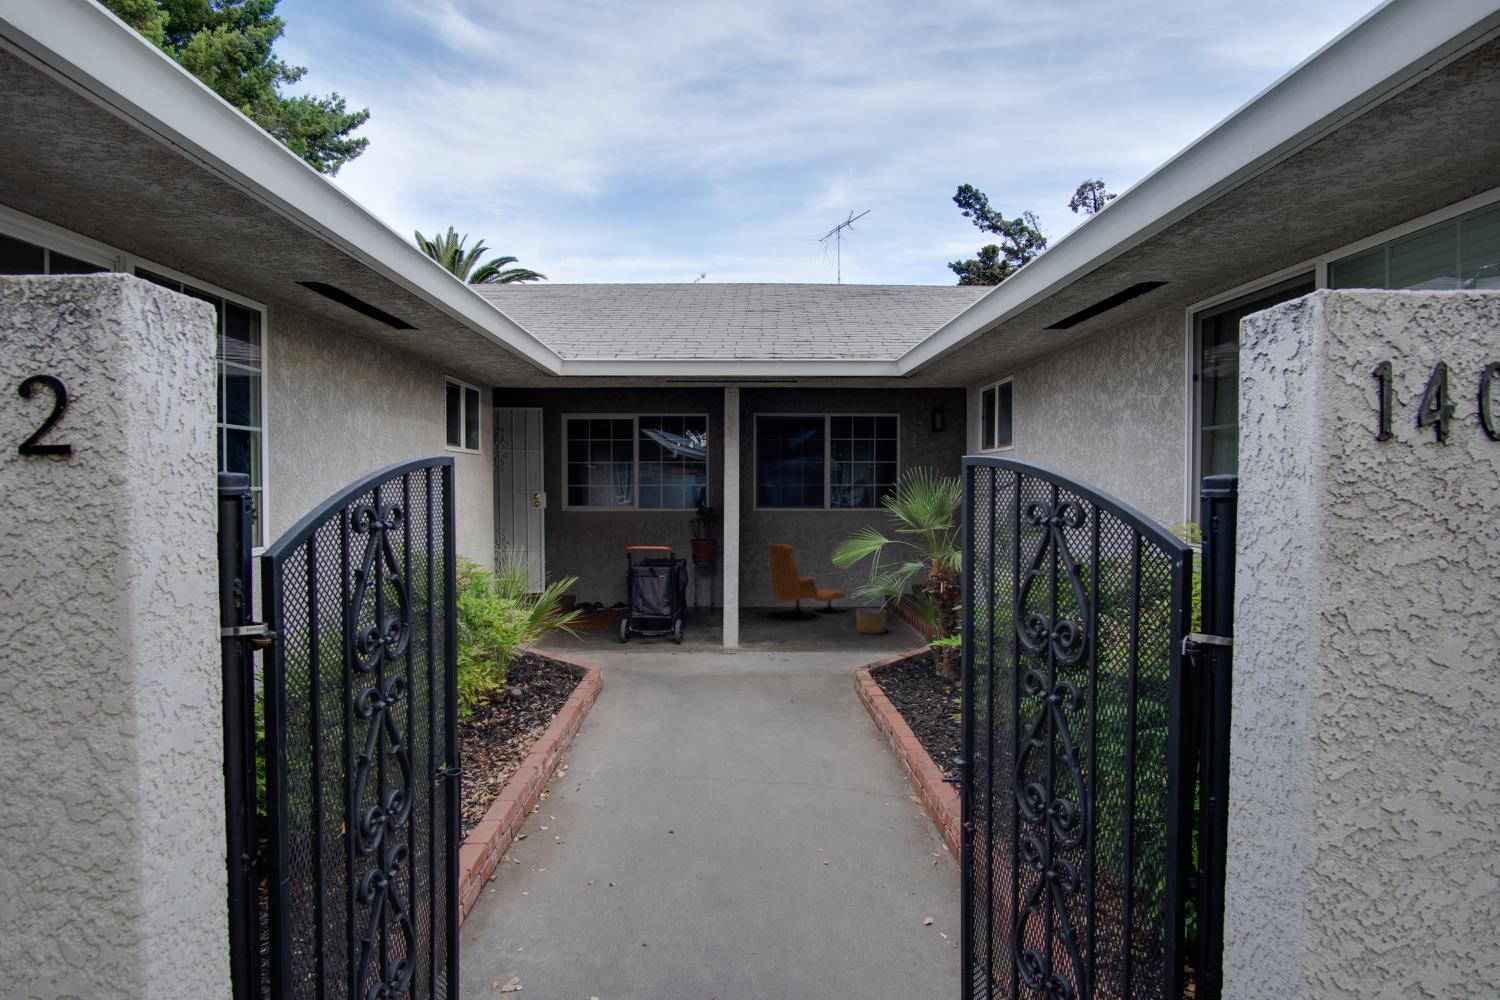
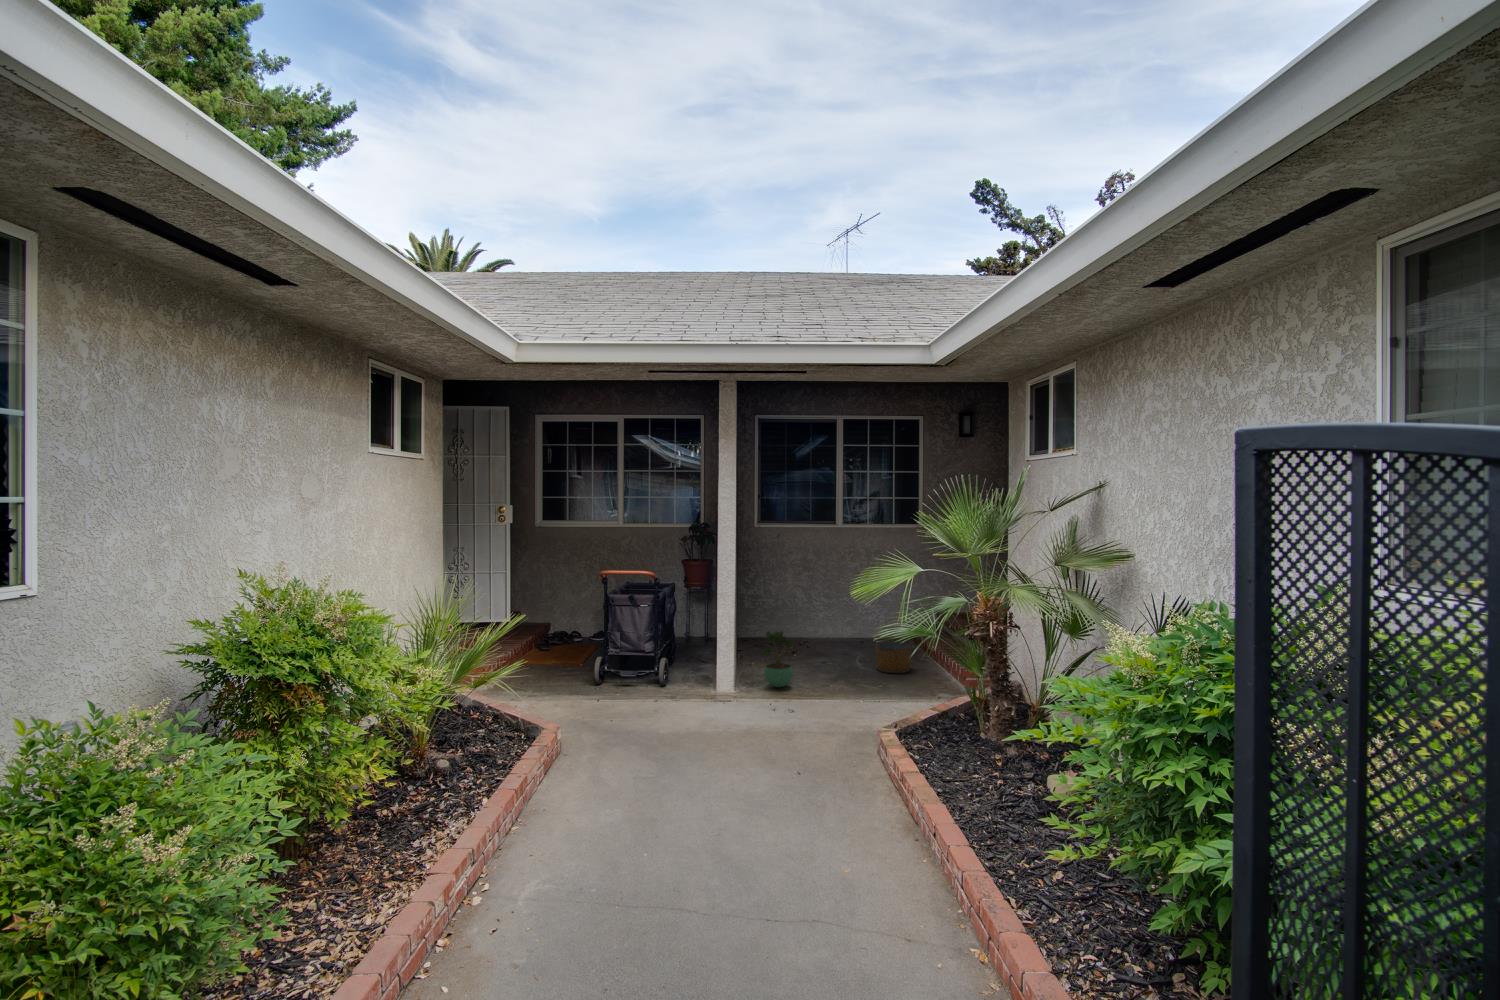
lounge chair: present [768,543,845,618] -> none [772,565,862,655]
potted plant: none [760,596,788,644] -> present [762,631,794,687]

